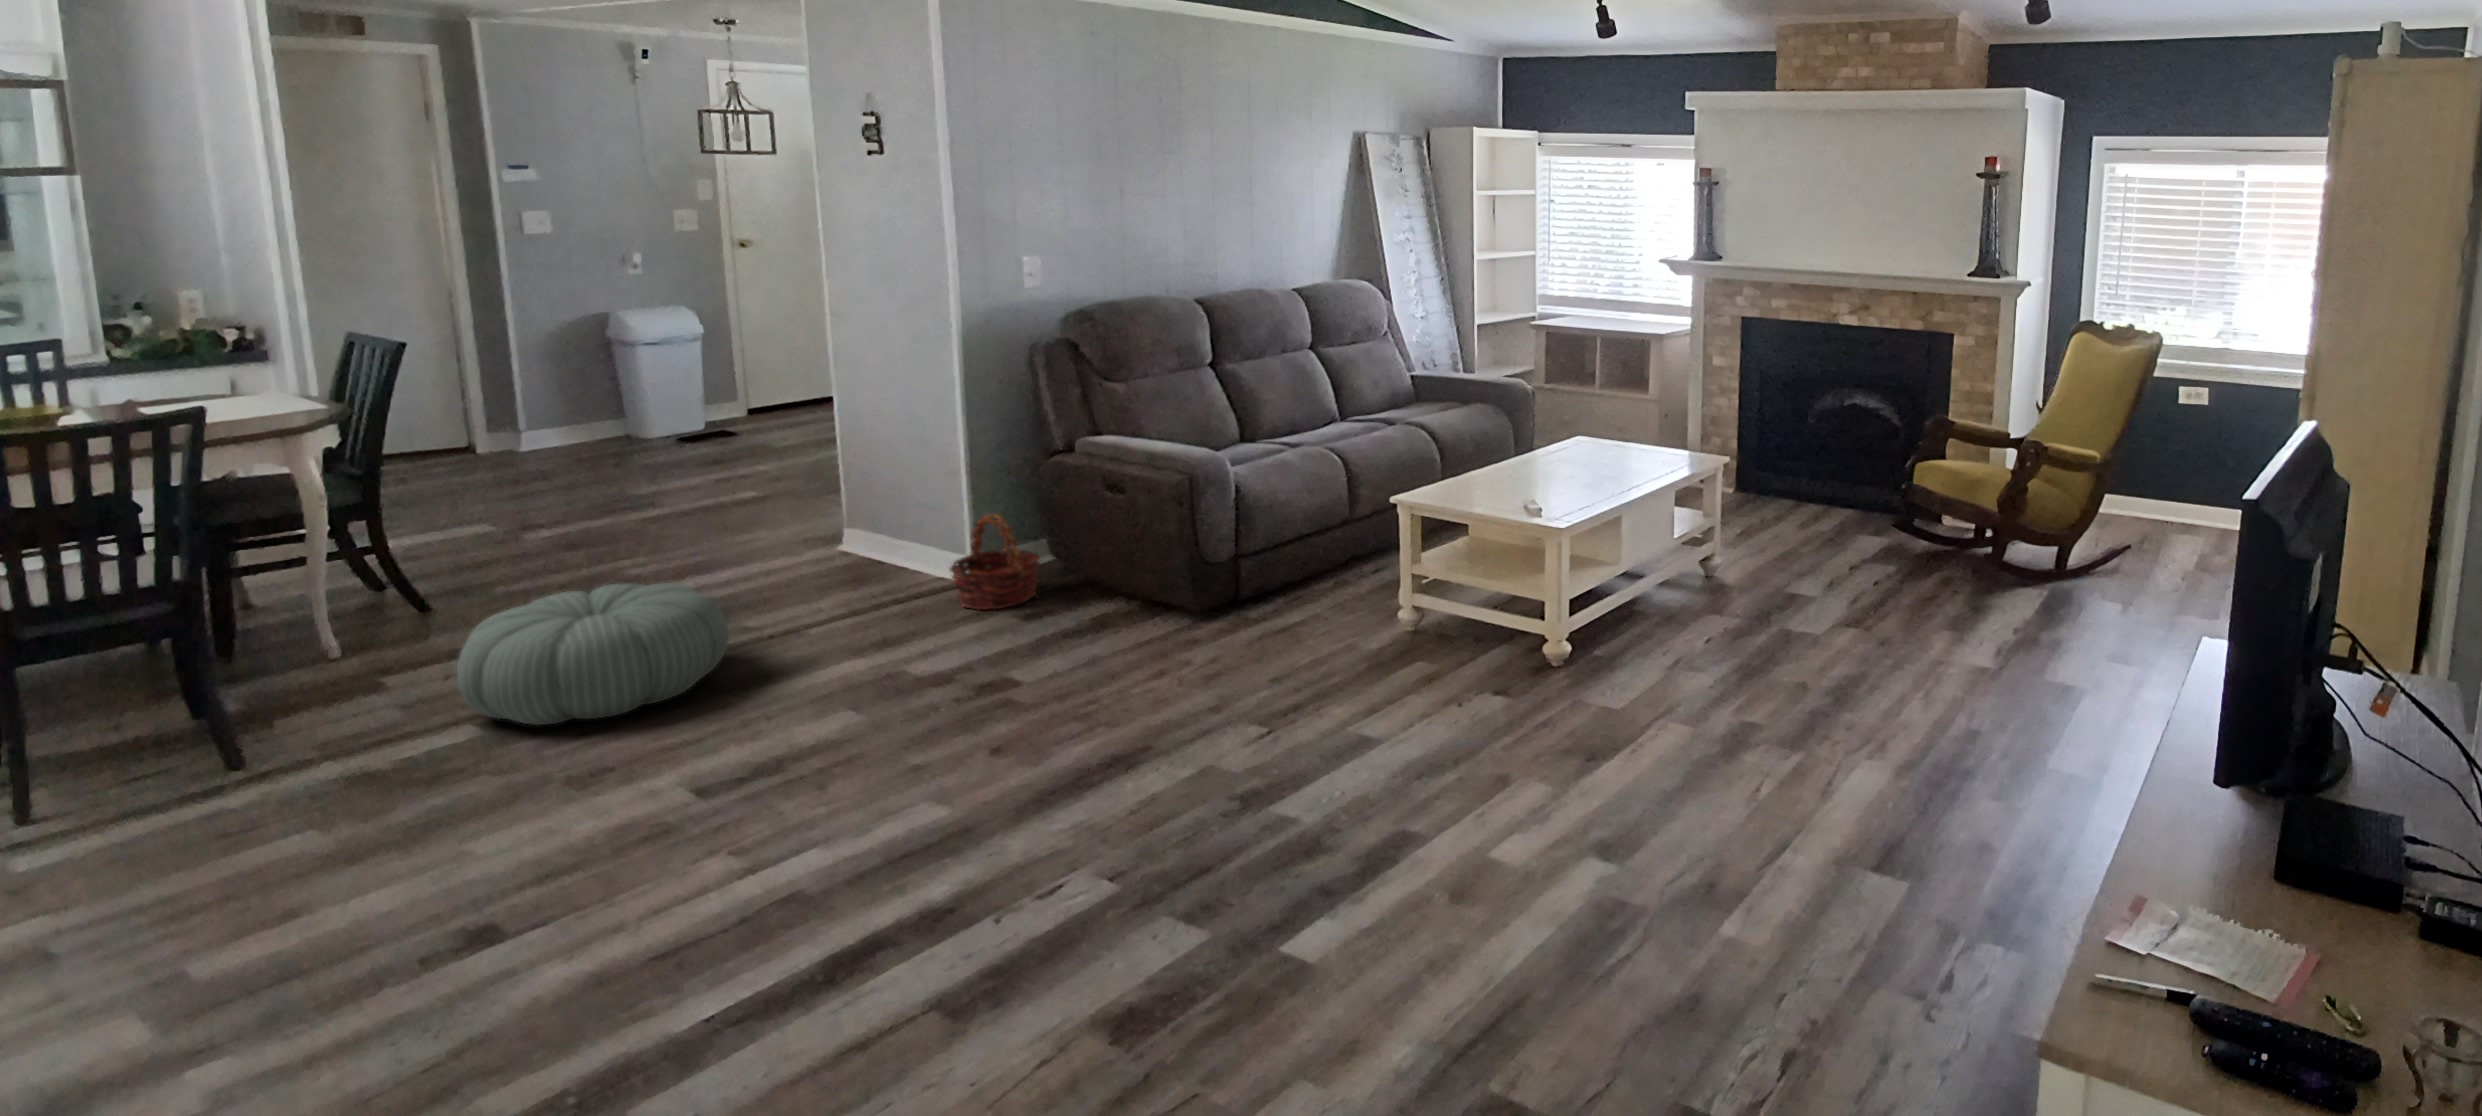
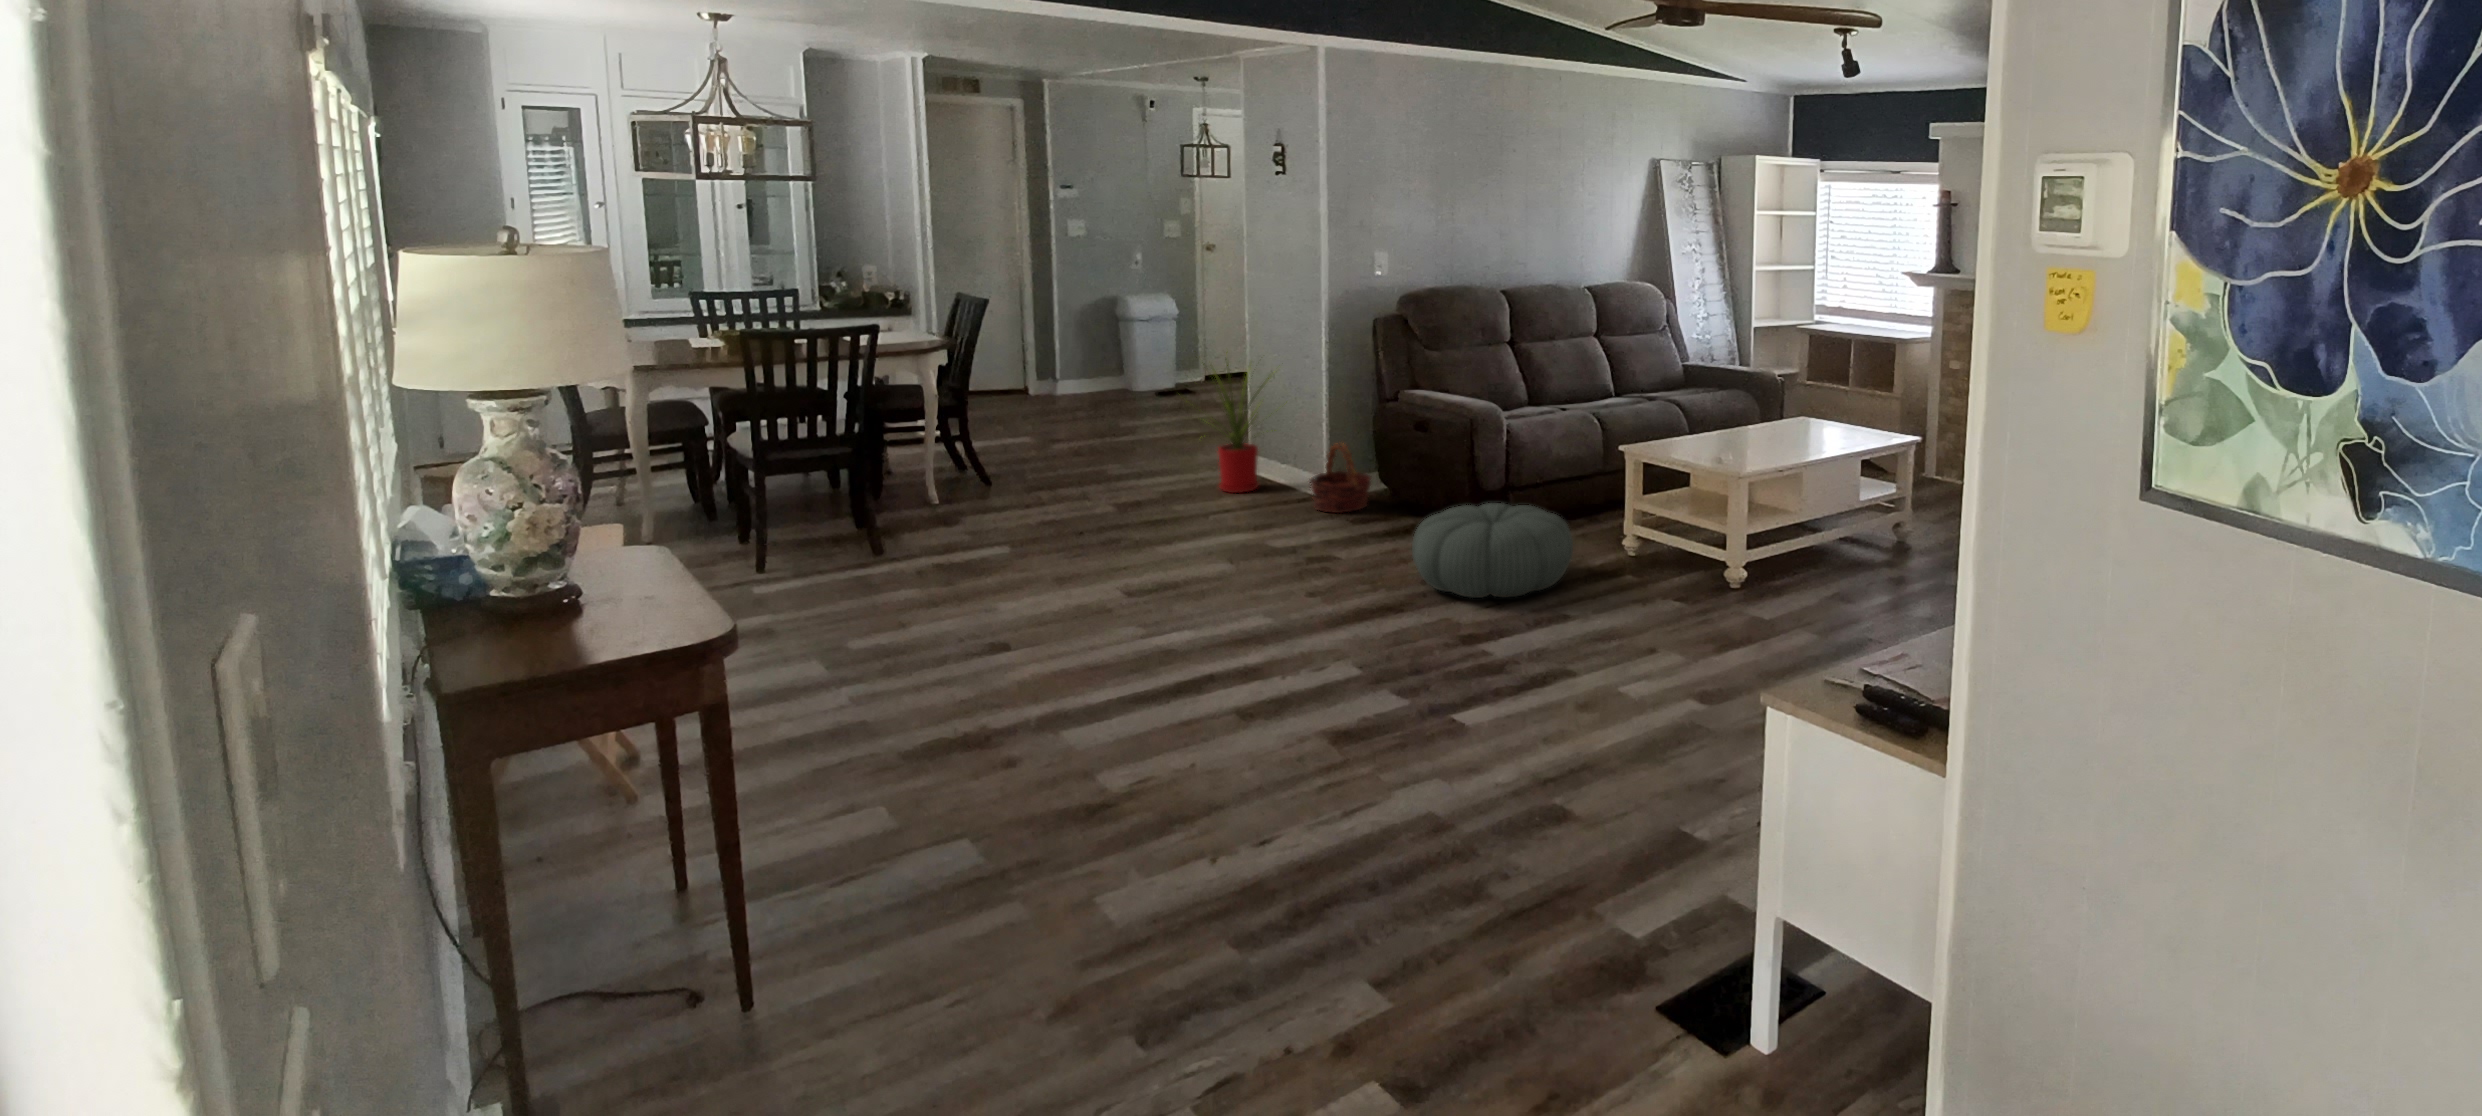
house plant: none [733,392,905,591] -> present [1186,352,1287,493]
pouf: present [457,583,729,725] -> present [1412,503,1573,598]

